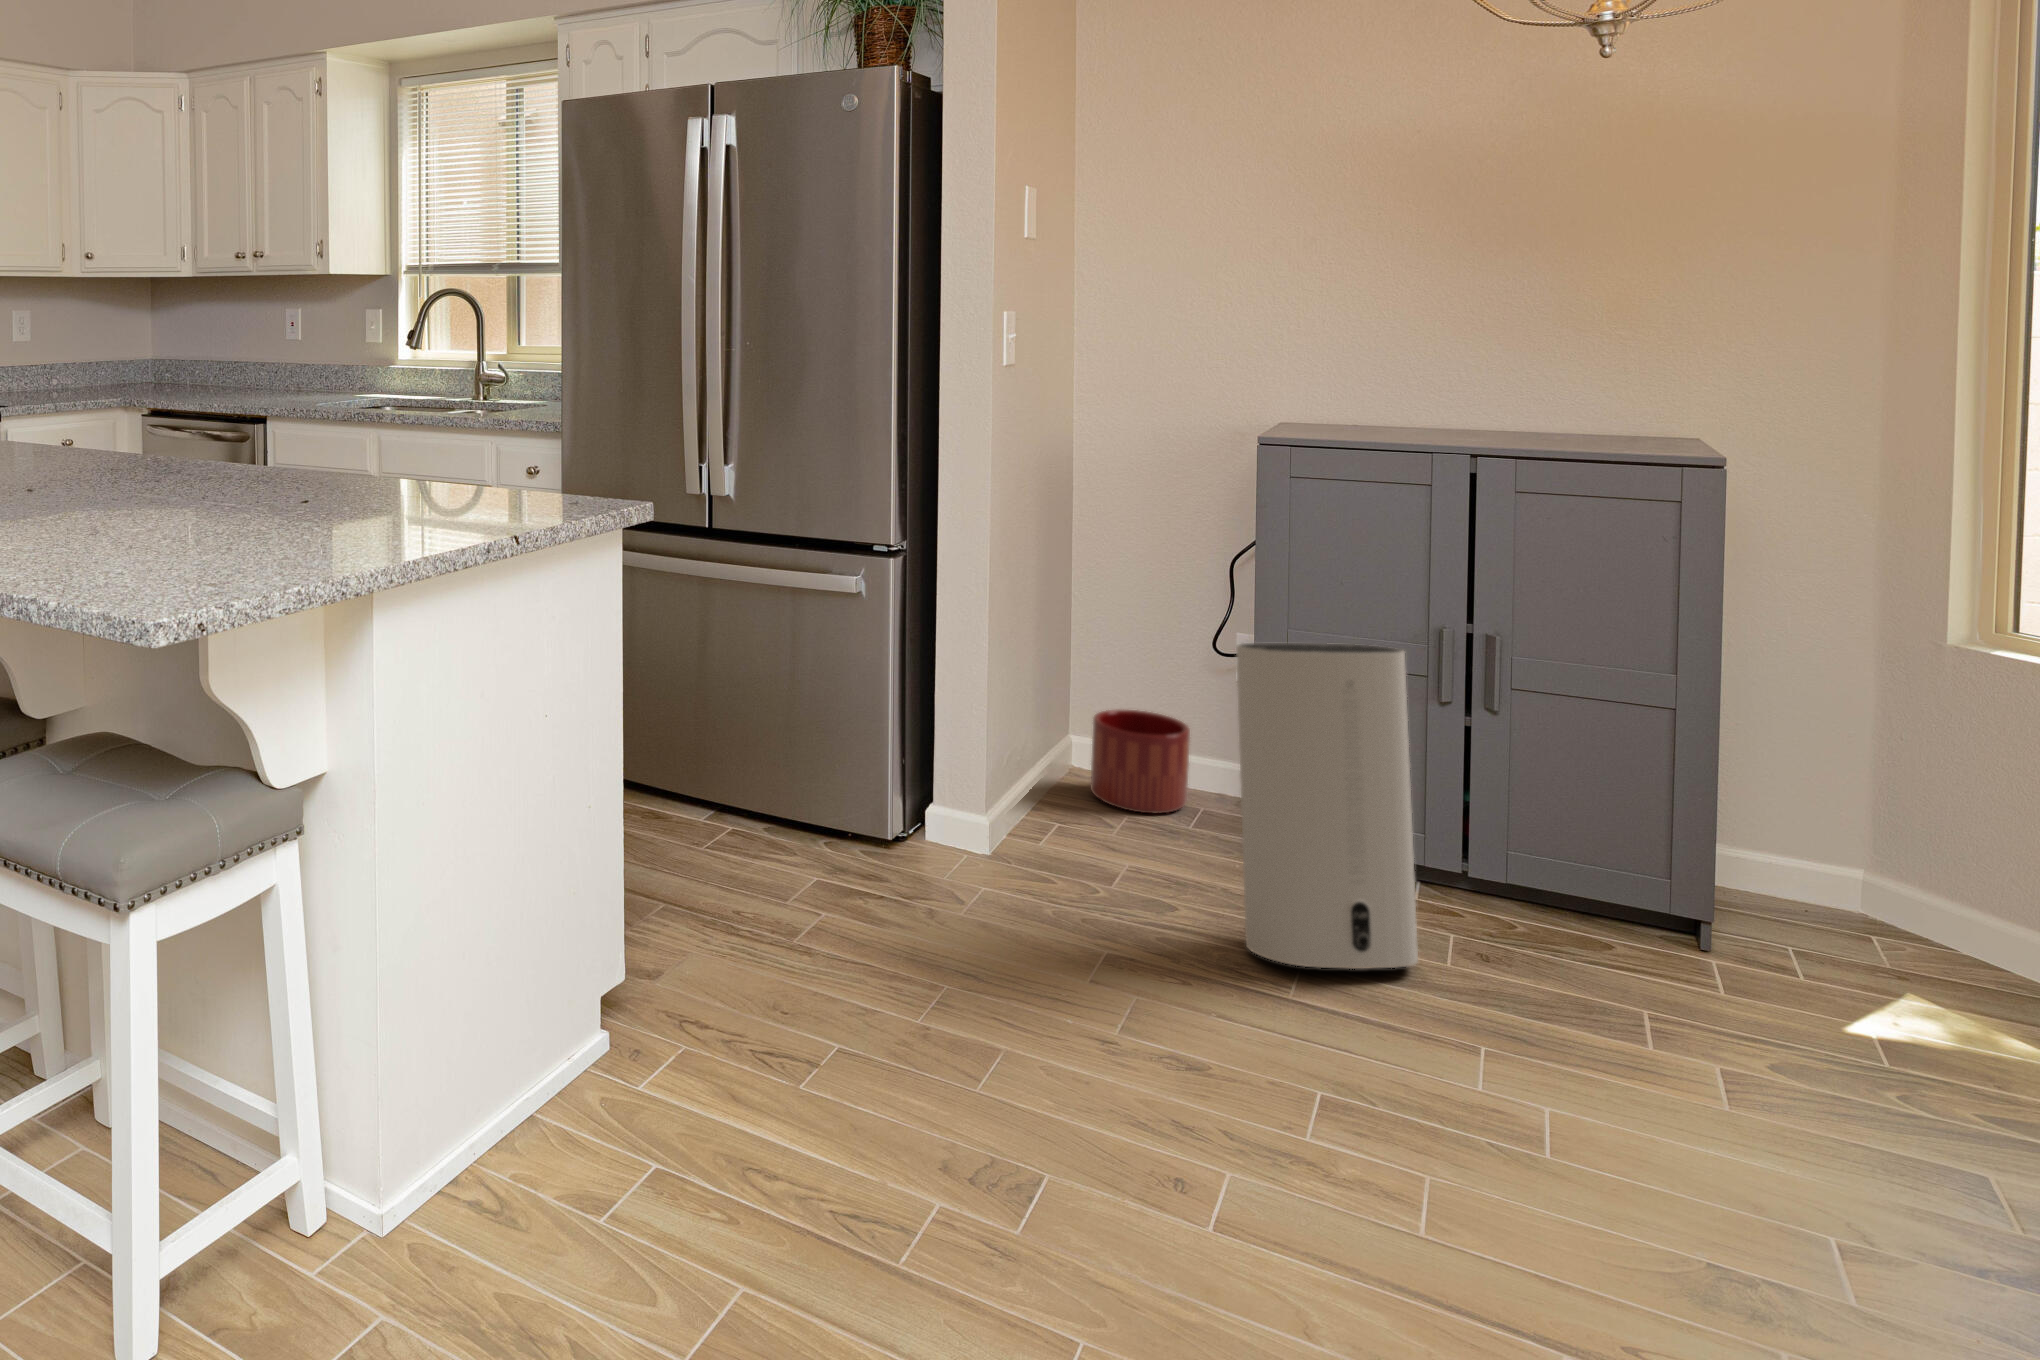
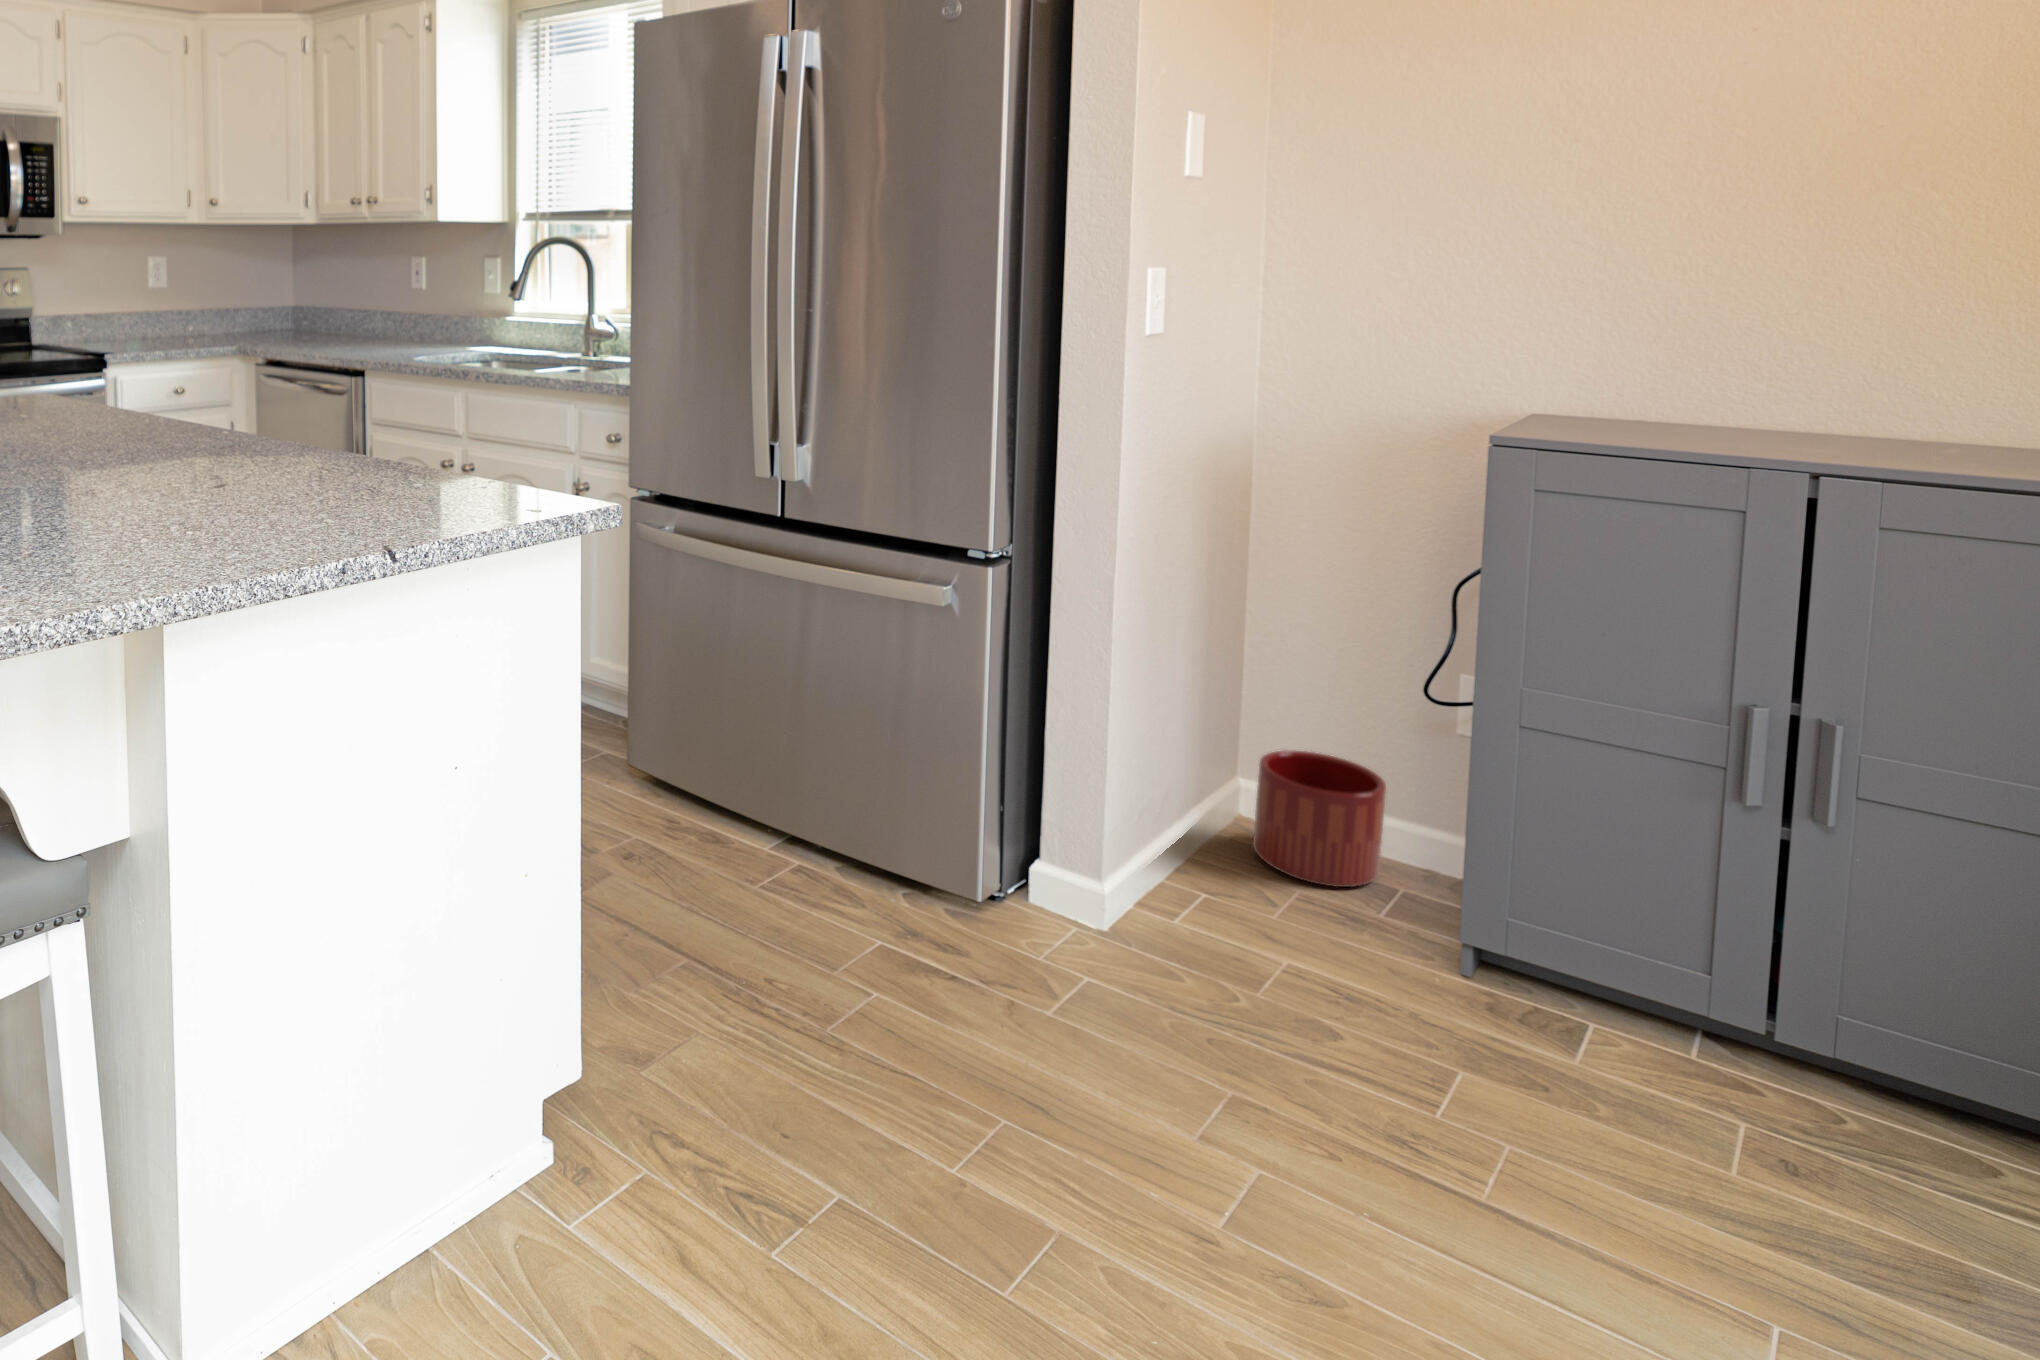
air purifier: present [1236,643,1418,969] -> none [1429,715,1690,1184]

